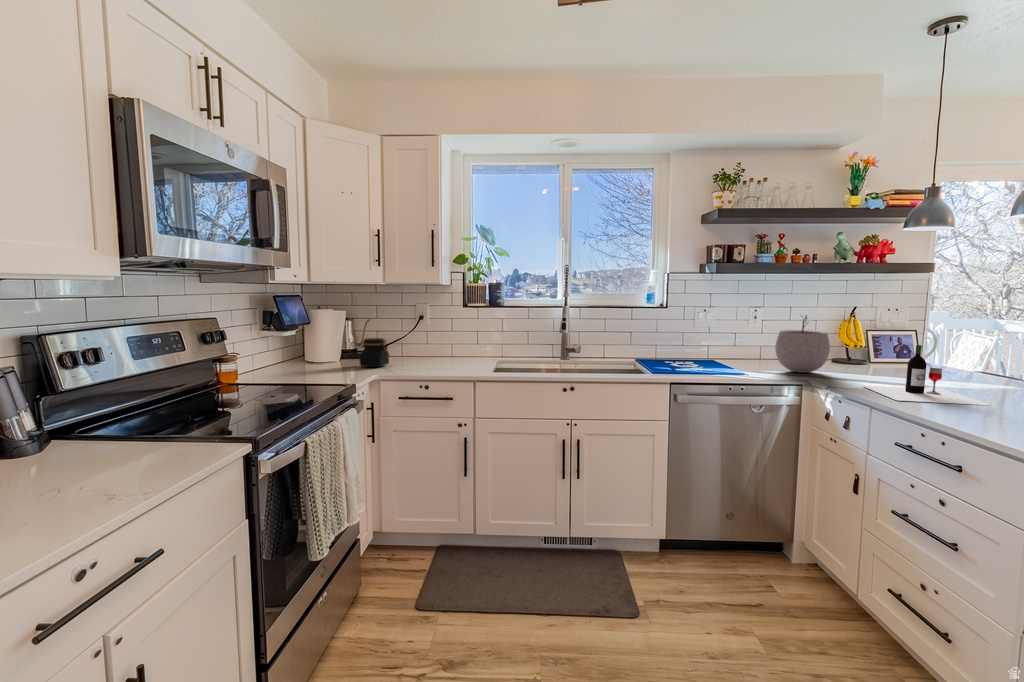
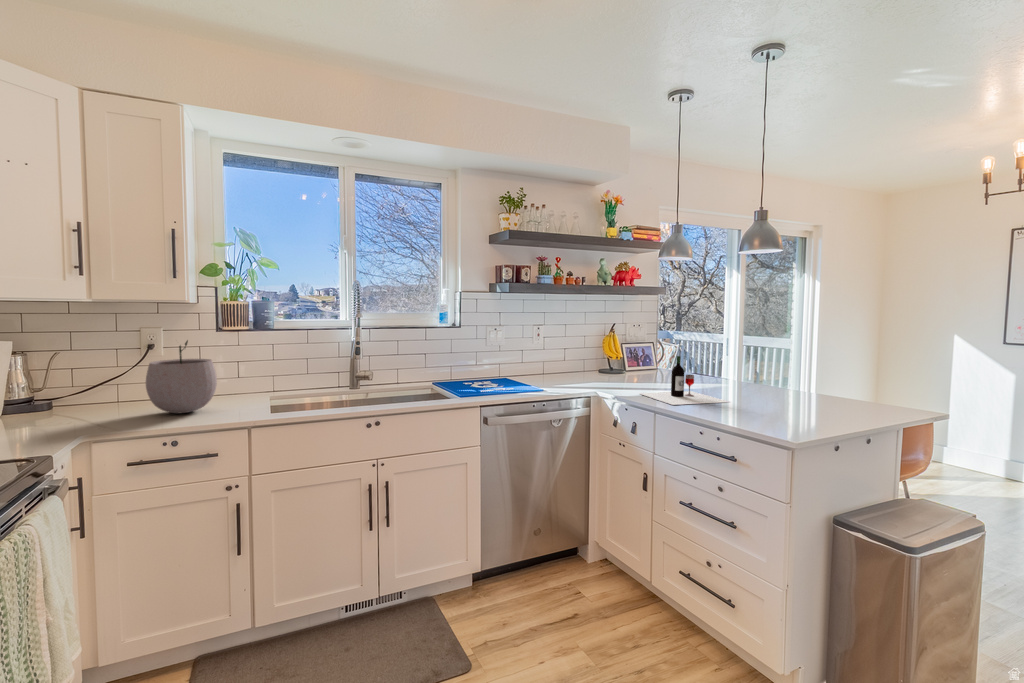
plant pot: present [775,316,830,373] -> present [146,340,217,413]
jar: present [359,338,389,367] -> none [41,380,100,424]

